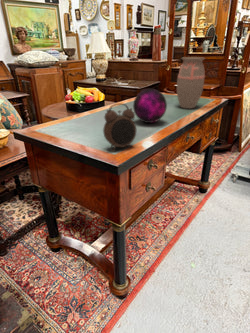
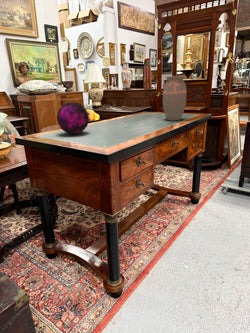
decorative orb: present [133,89,167,123] -> present [57,102,89,134]
alarm clock: present [103,103,136,149] -> none [95,105,124,145]

